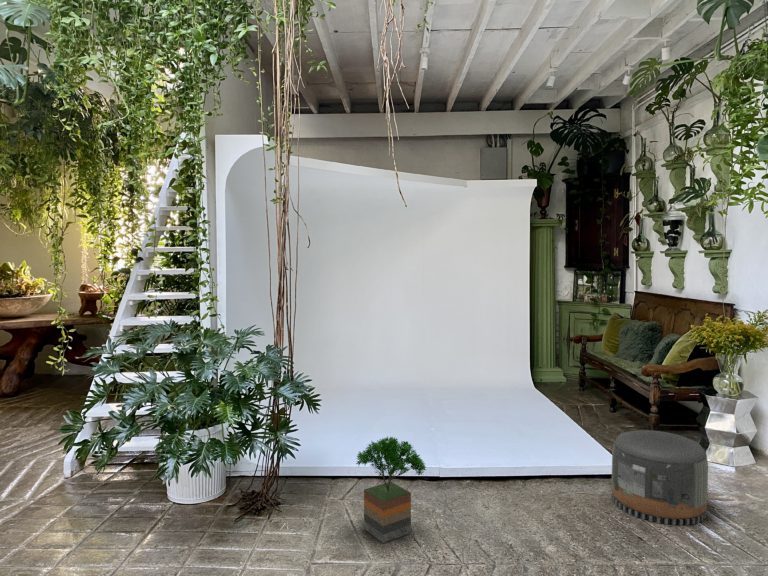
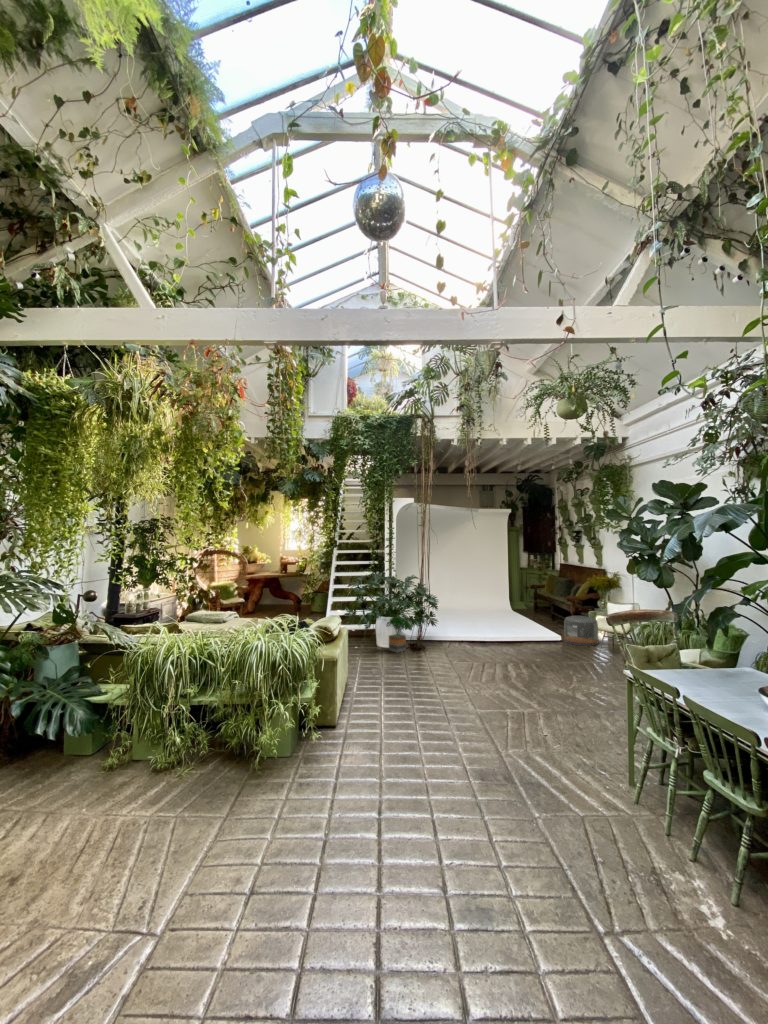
potted tree: present [356,437,426,543] -> present [386,617,411,653]

